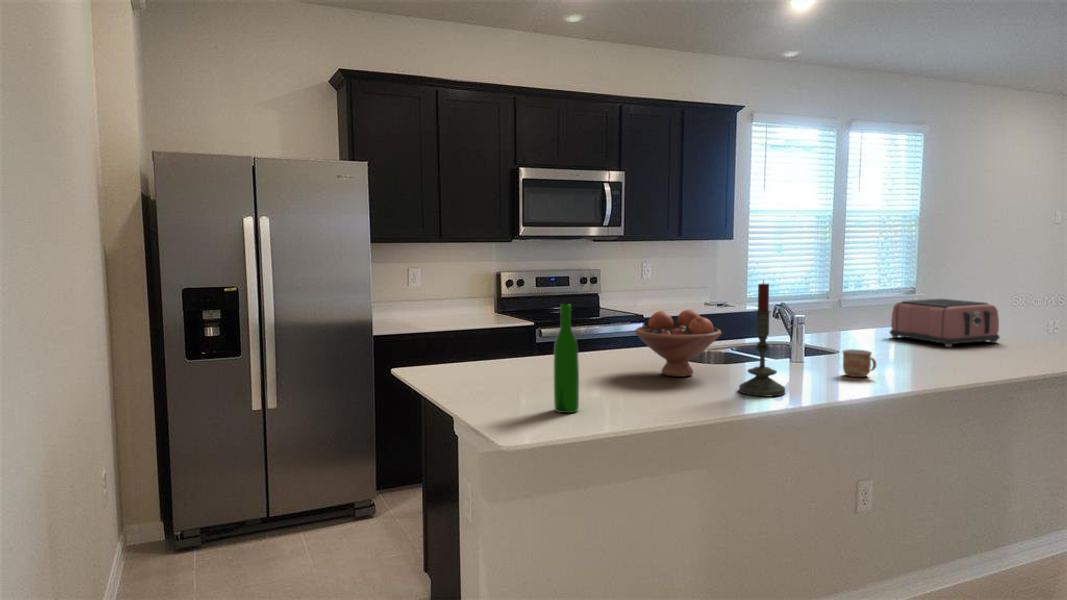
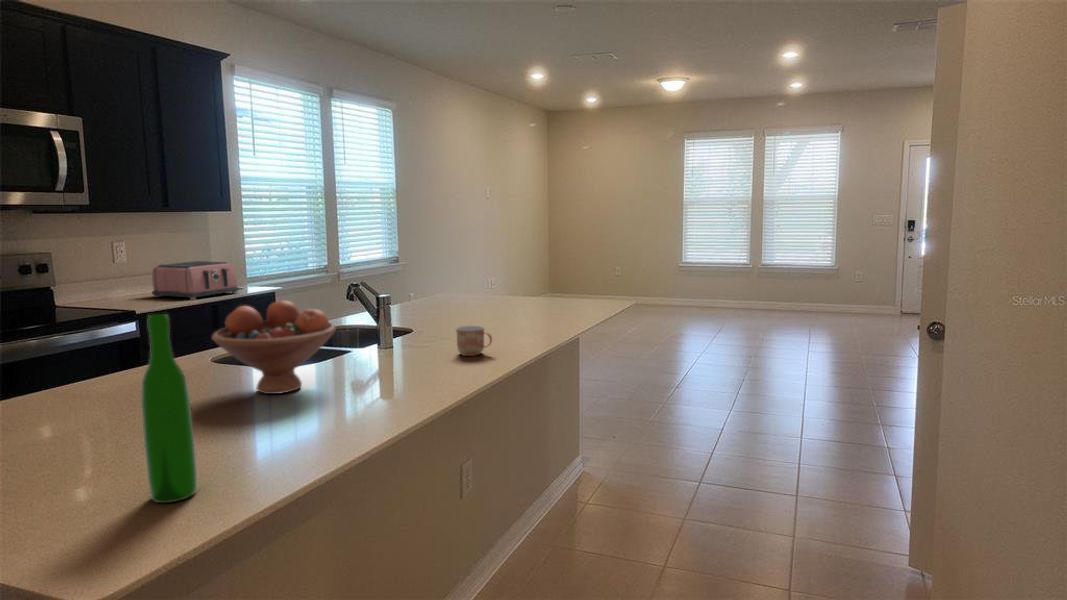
candle: present [739,281,785,397] -> none [382,255,437,401]
toaster: present [890,299,999,347] -> present [152,261,239,300]

